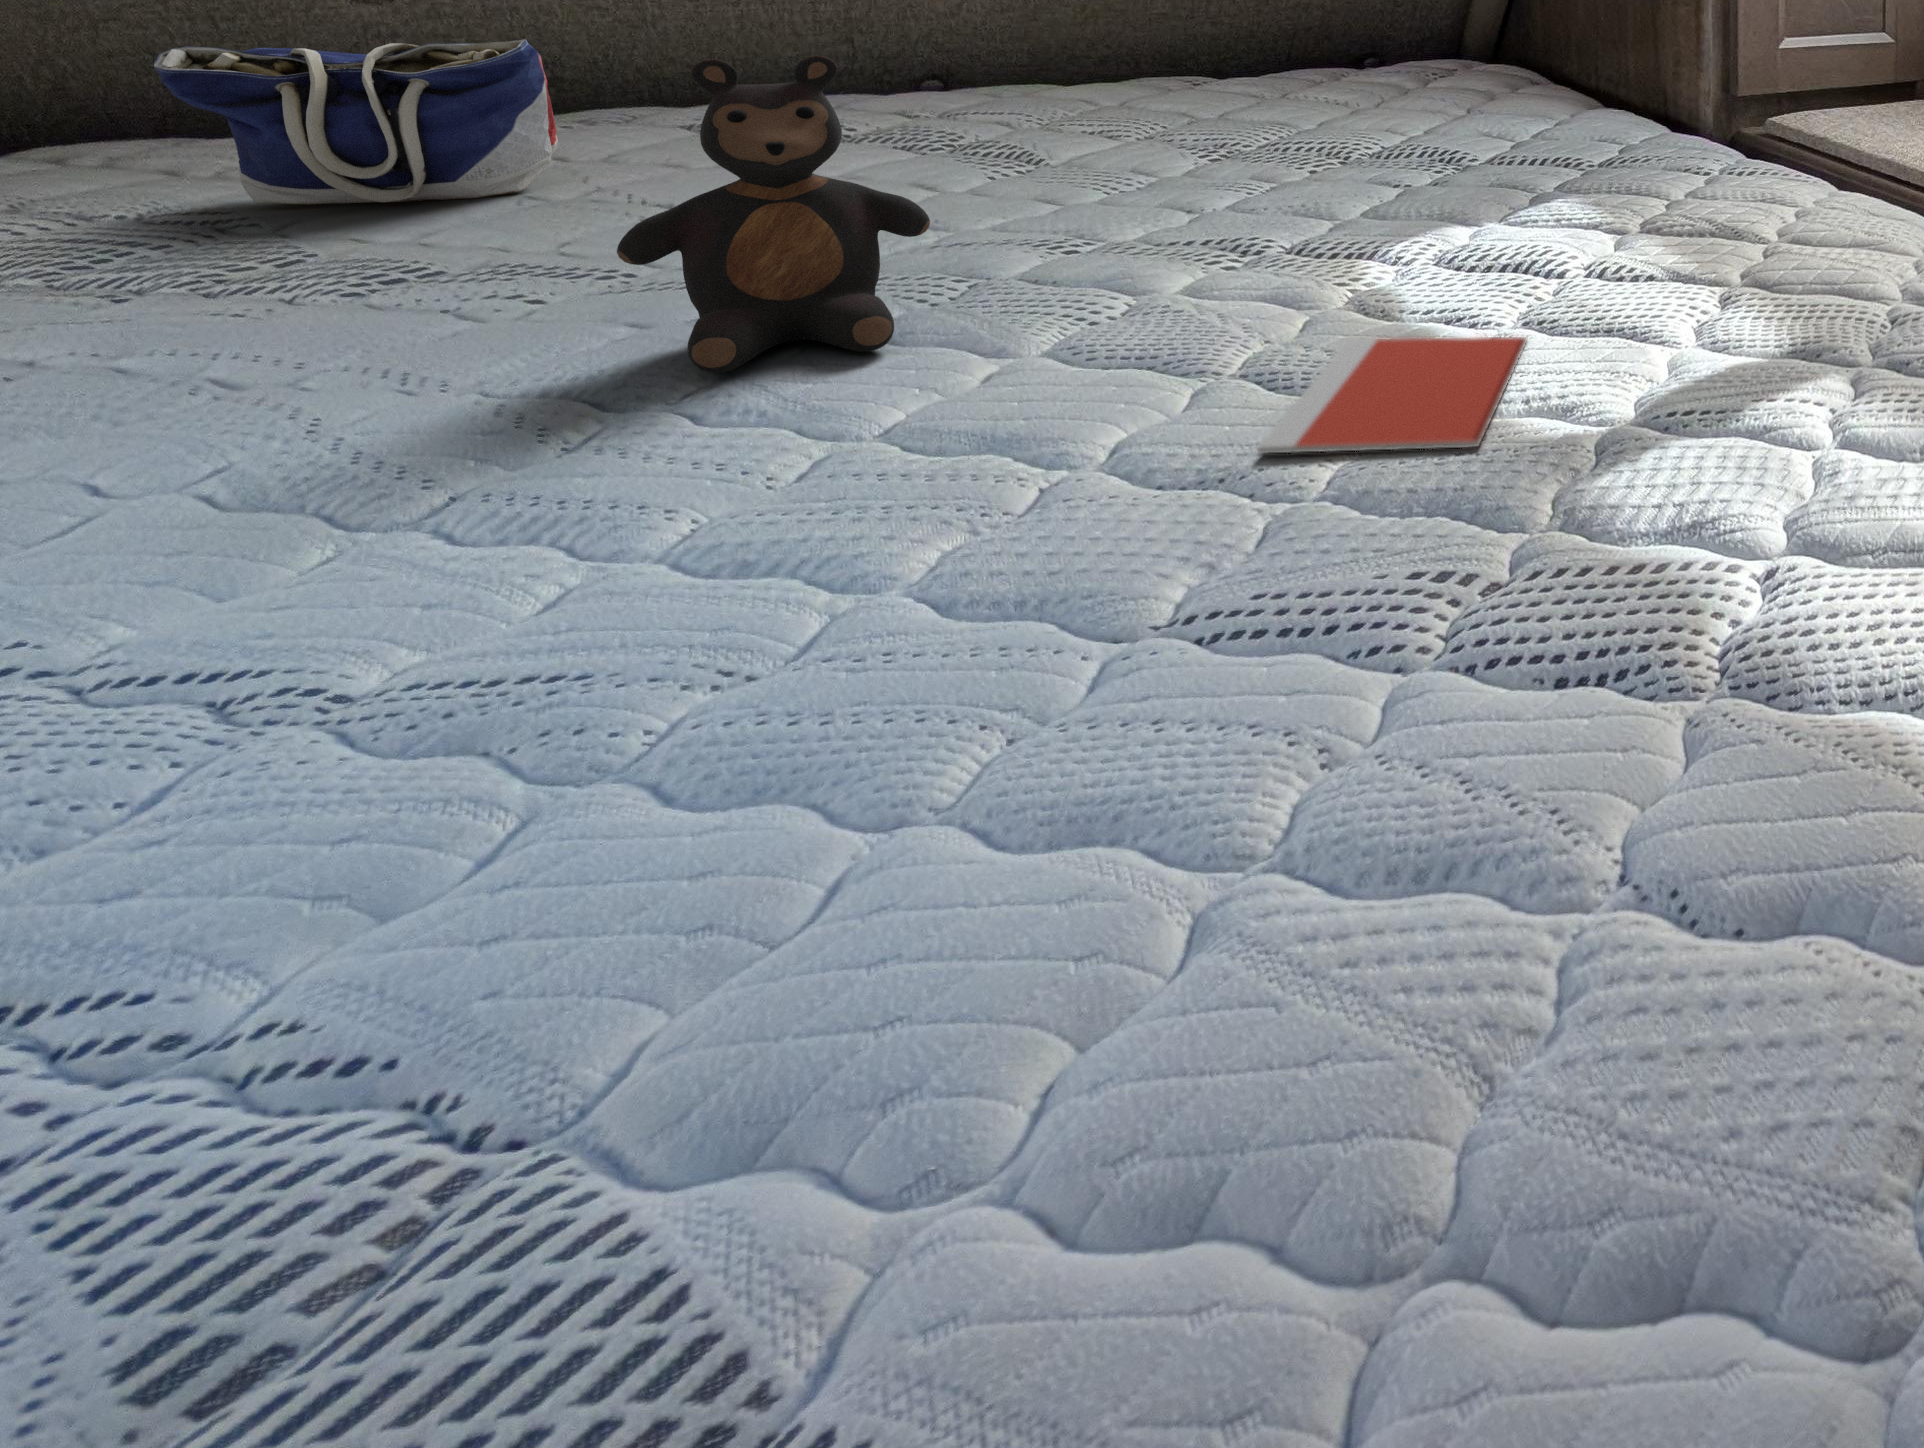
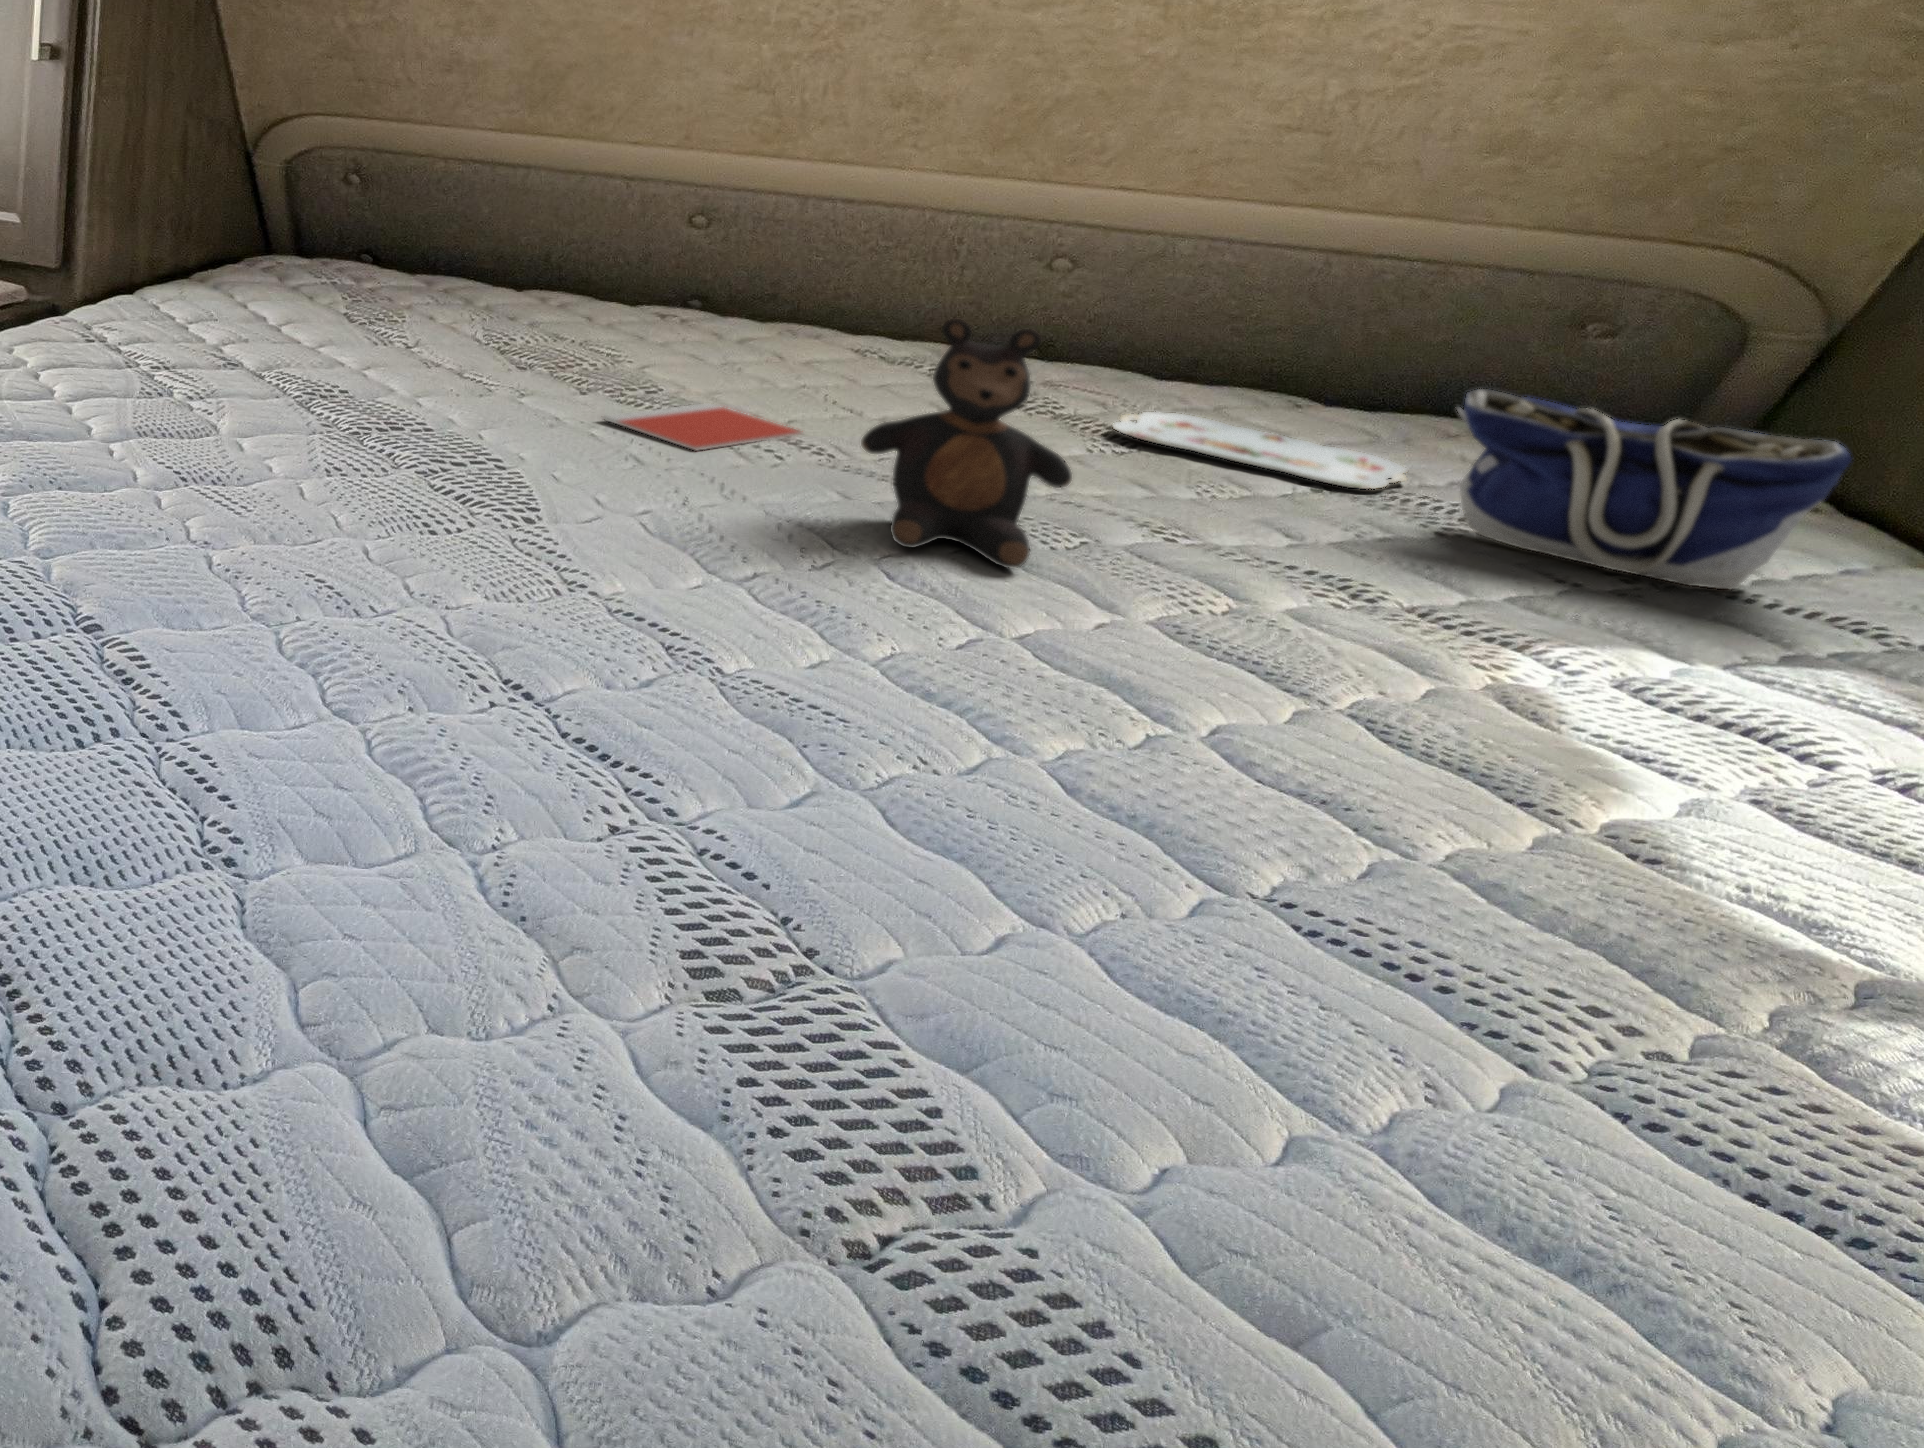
tote bag: present [154,39,558,204] -> present [1457,389,1851,589]
serving tray: none [1013,119,1285,156] -> present [1113,412,1407,489]
notebook: present [1257,337,1527,453] -> present [603,403,803,450]

